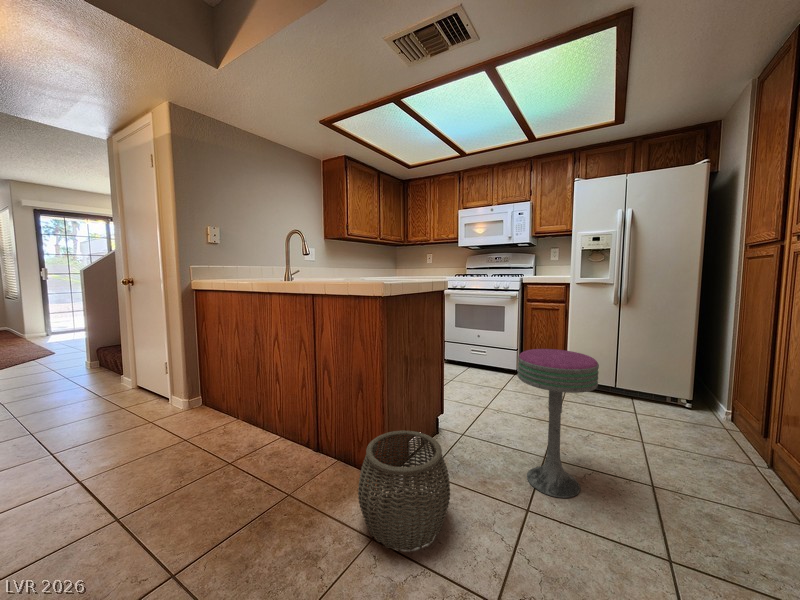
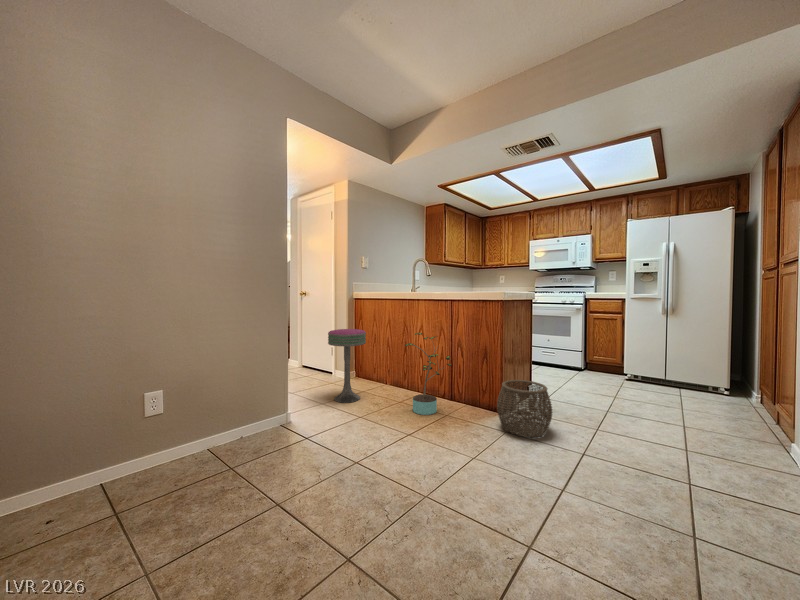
bar stool: present [518,349,599,498] -> present [328,329,366,403]
potted plant: none [206,350,297,495] -> present [405,333,452,415]

